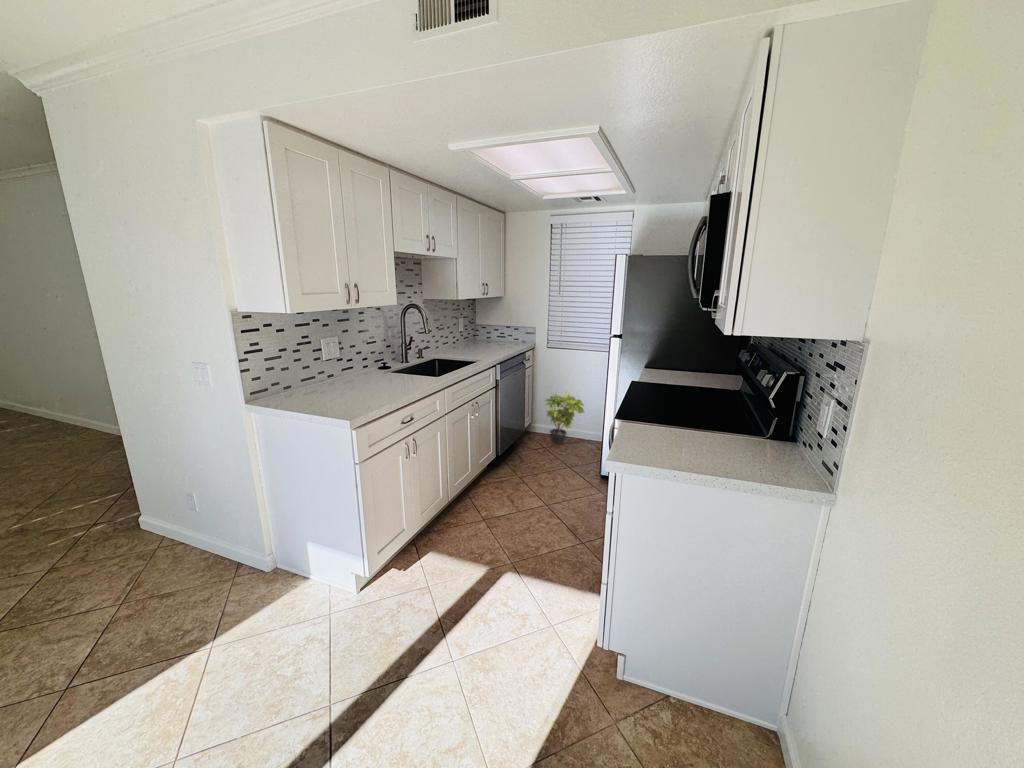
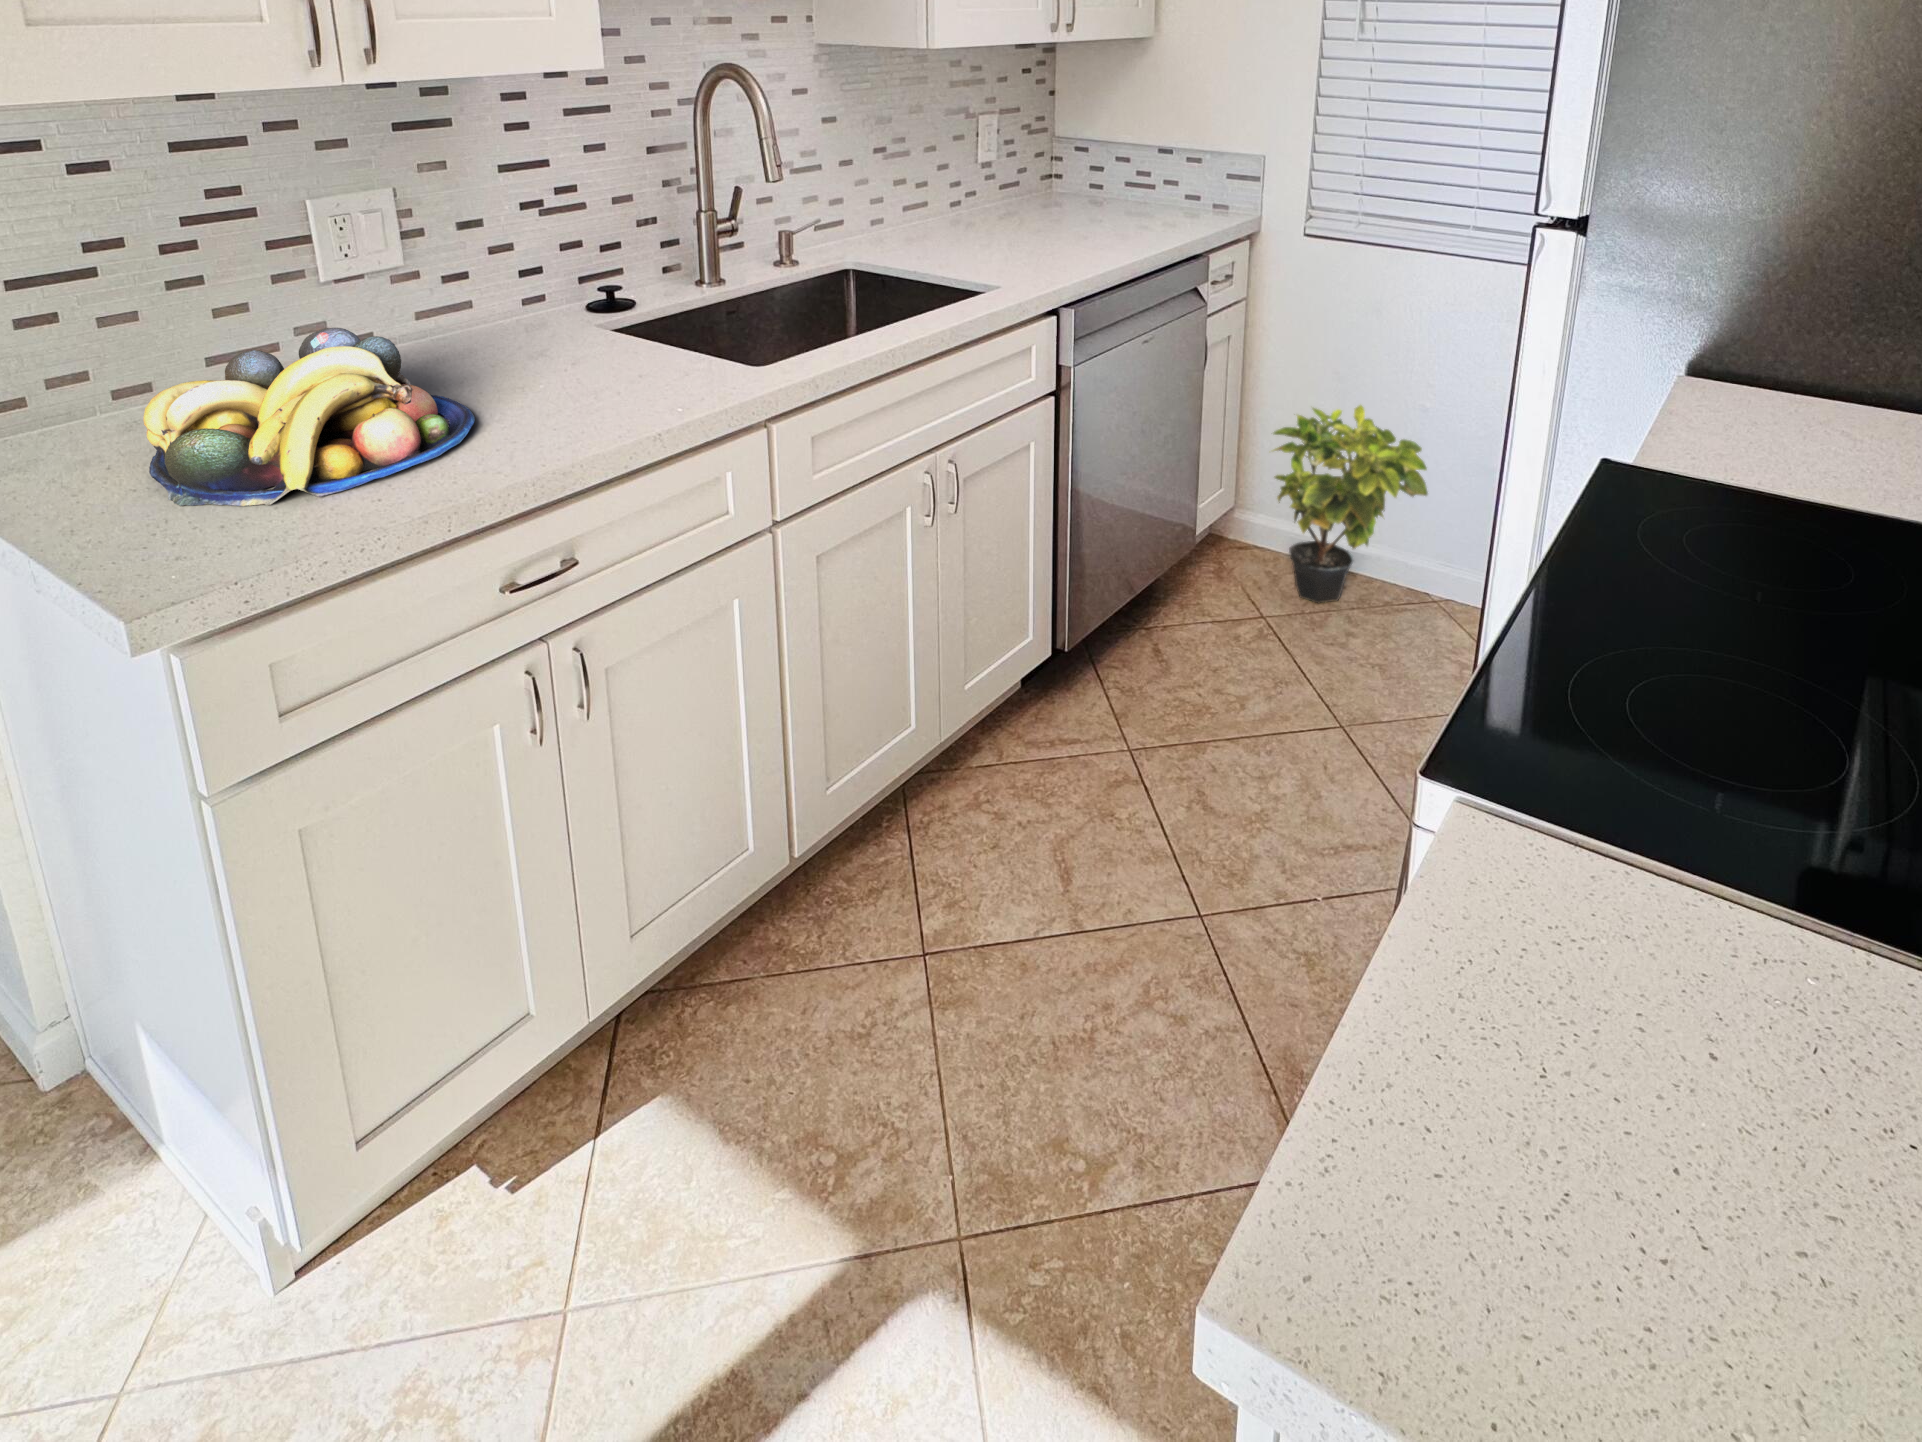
fruit bowl: none [309,368,383,406] -> present [143,328,475,506]

